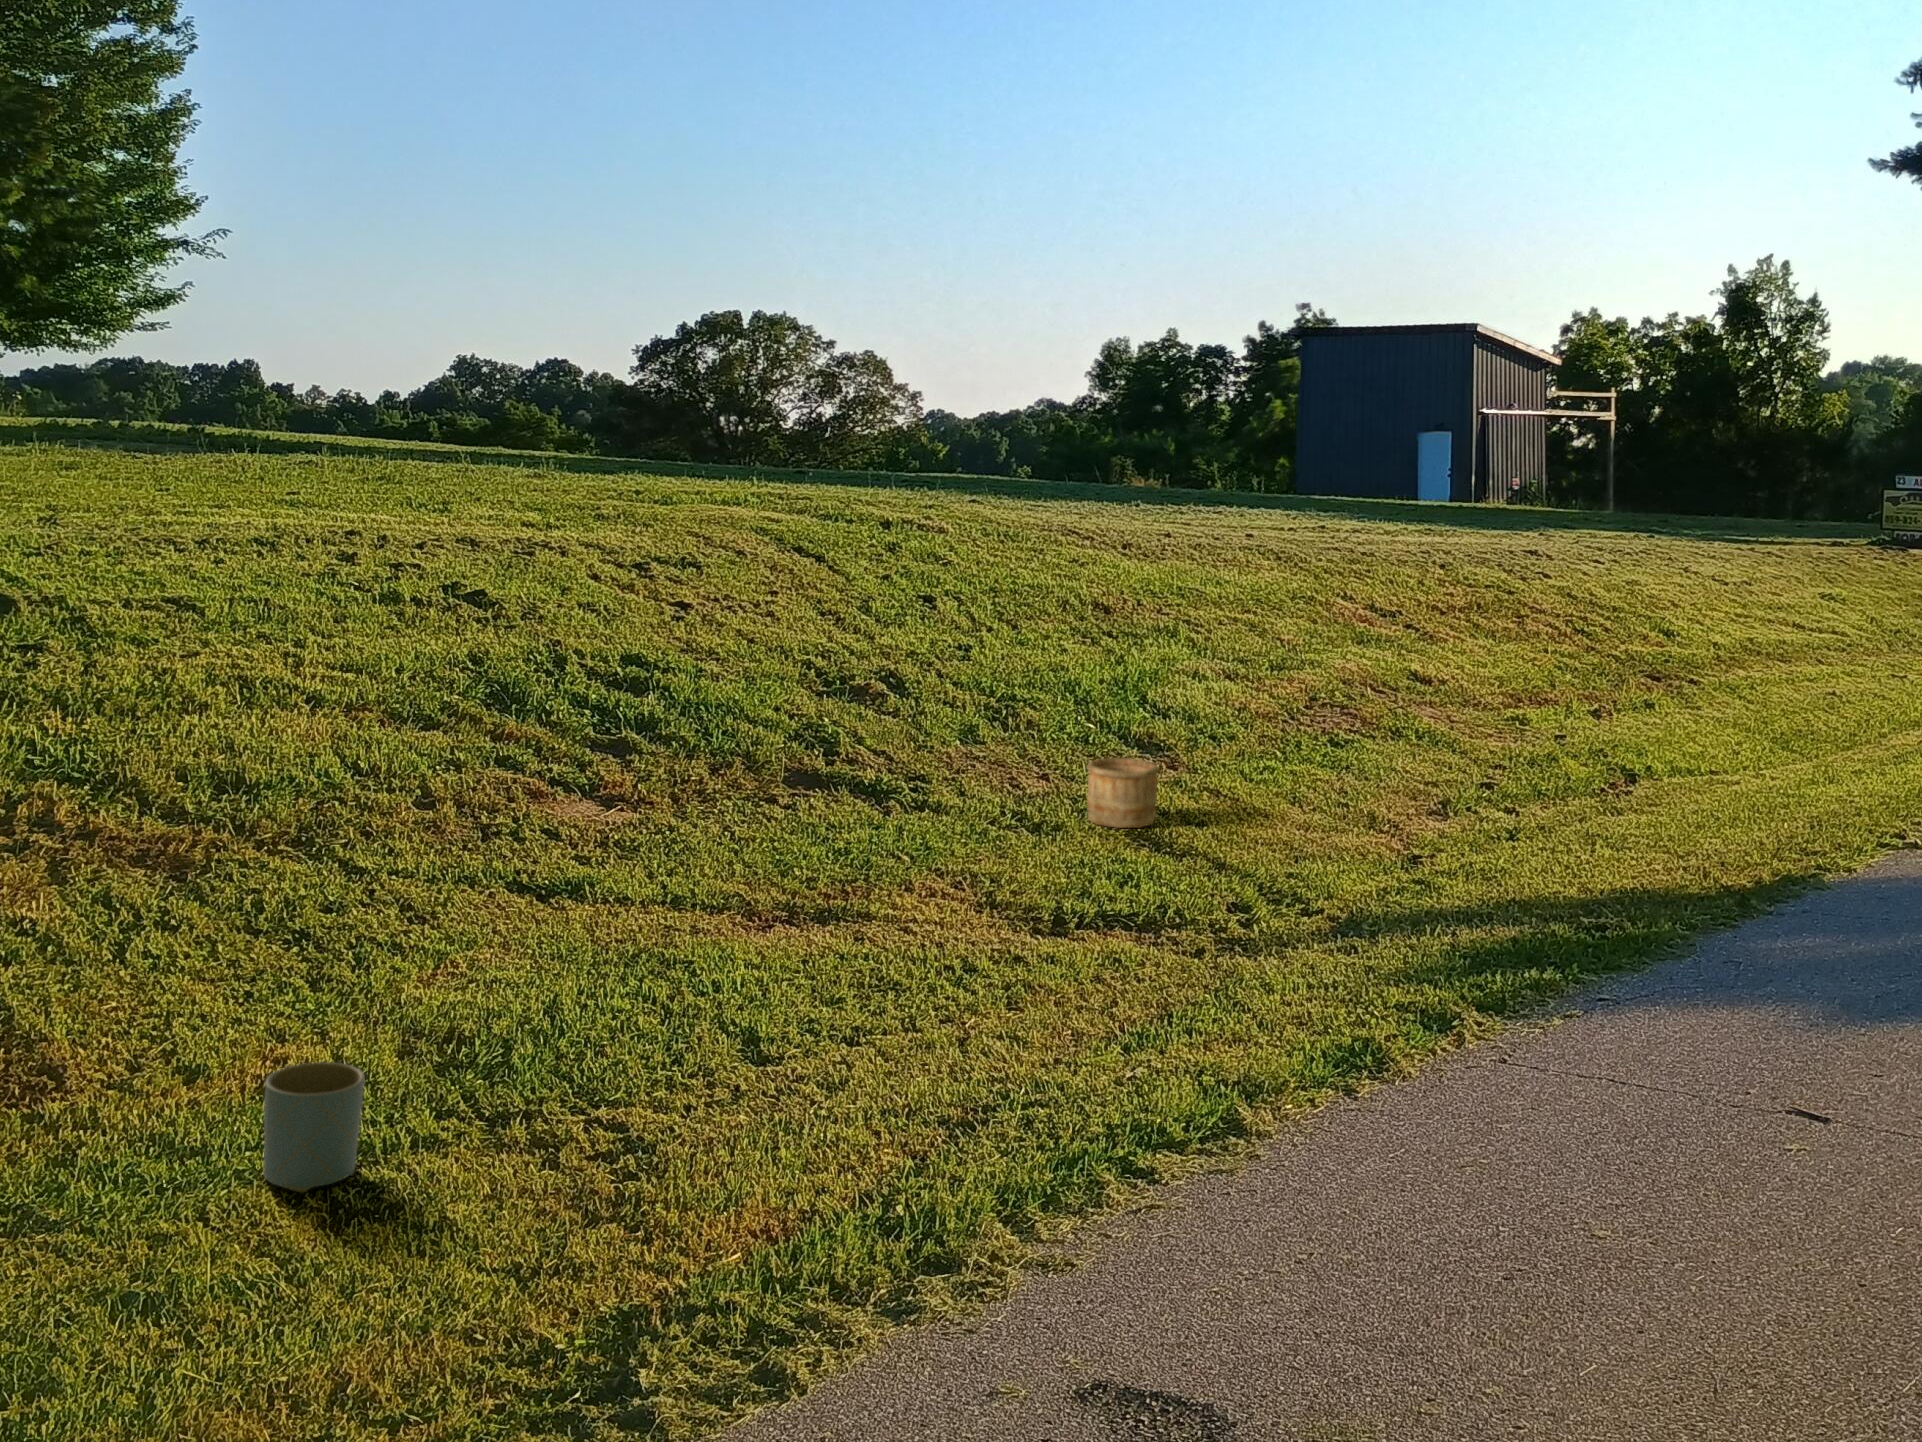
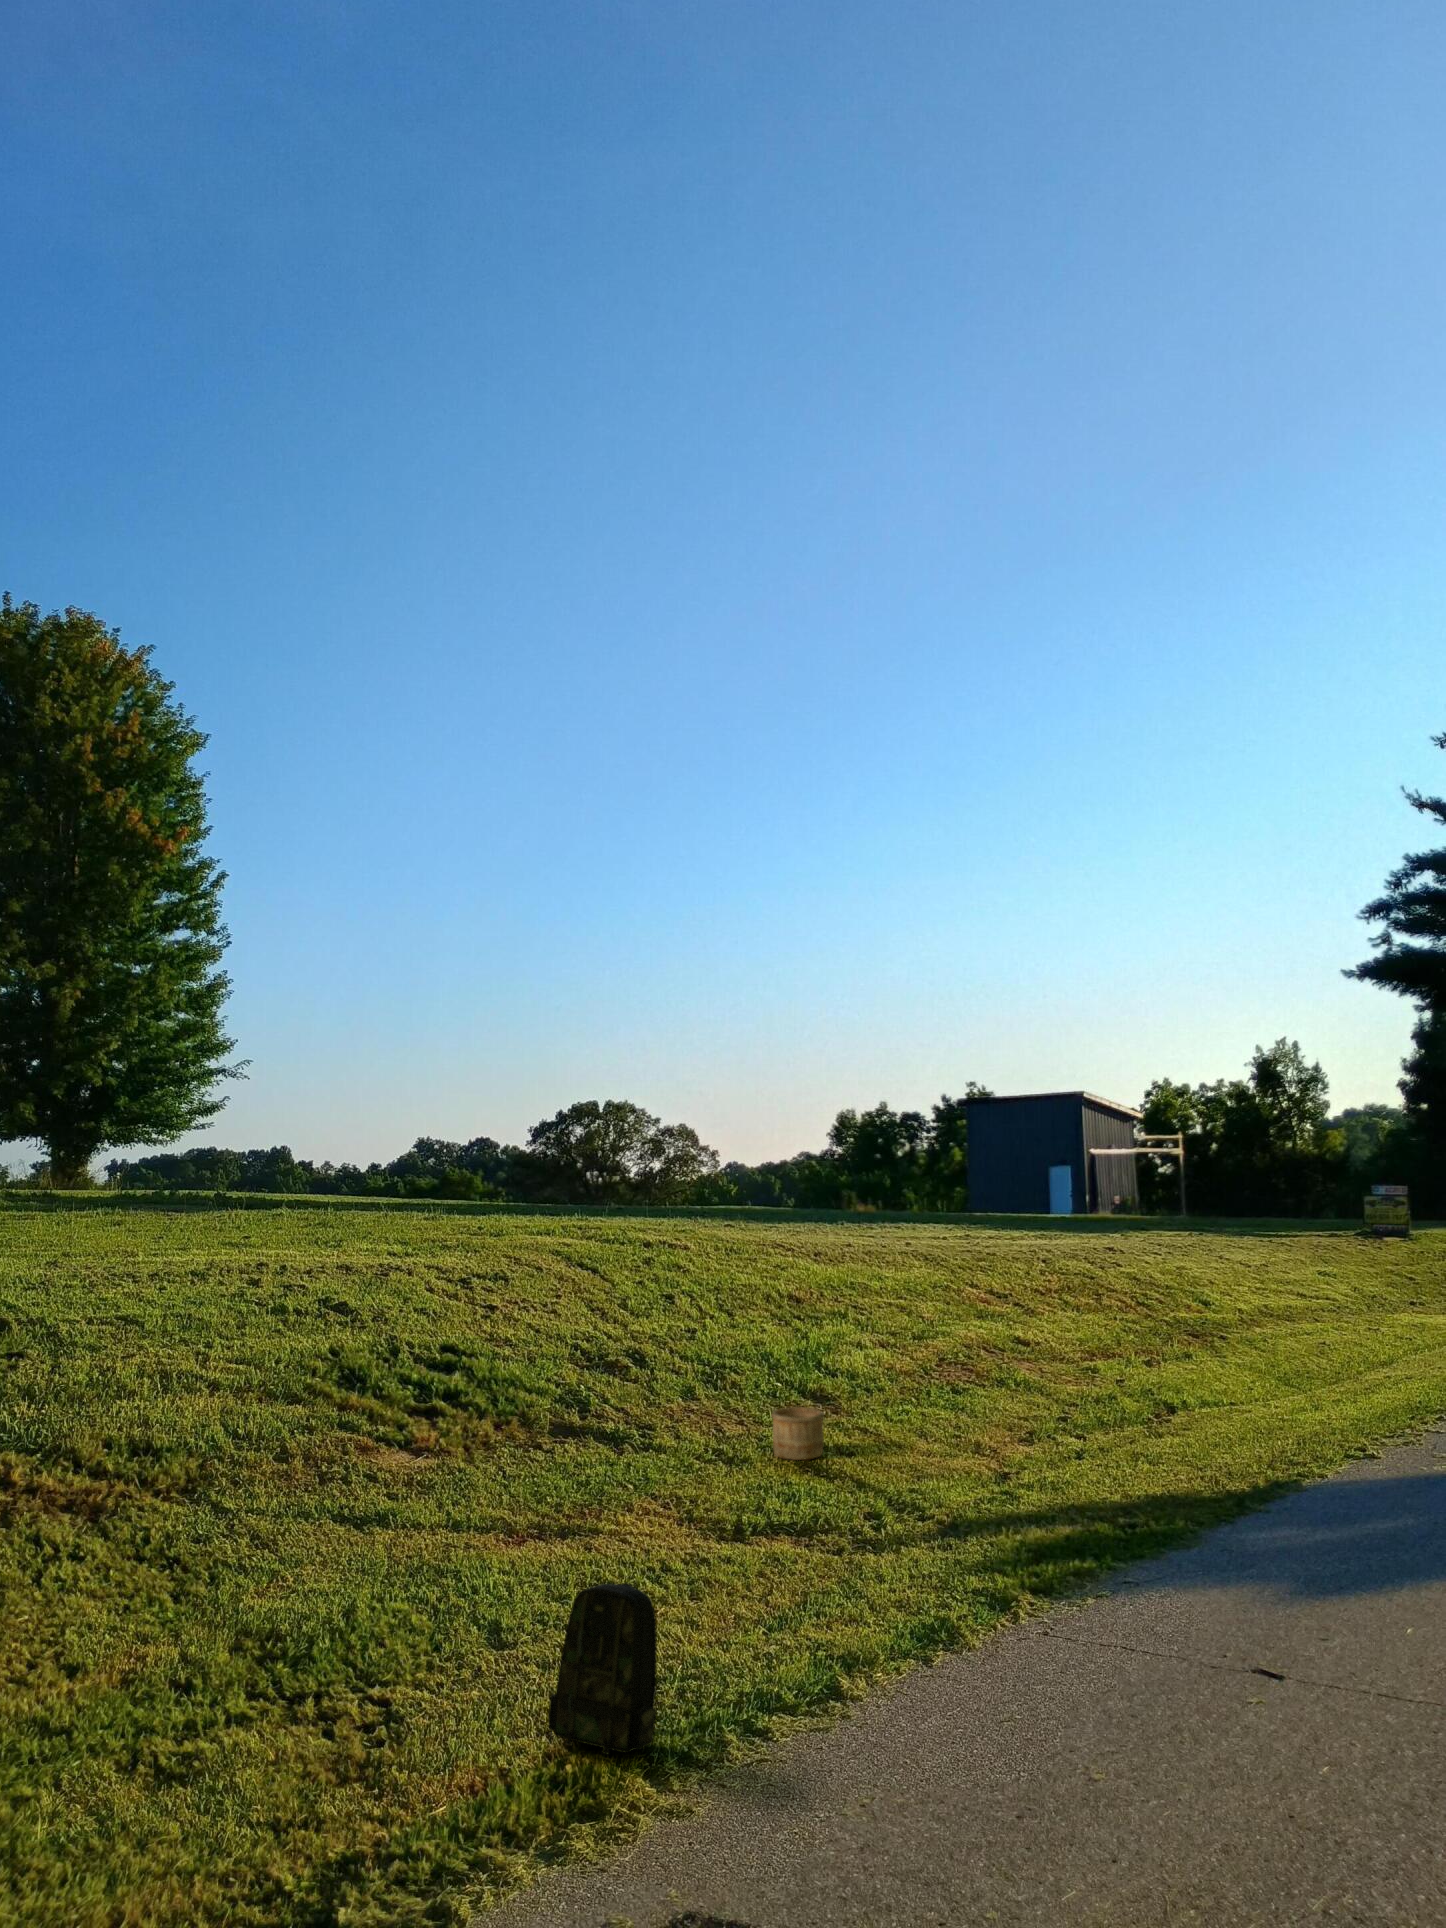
backpack: none [865,978,1015,1197] -> present [547,1583,657,1755]
planter: present [264,1062,365,1192] -> none [110,1660,185,1761]

